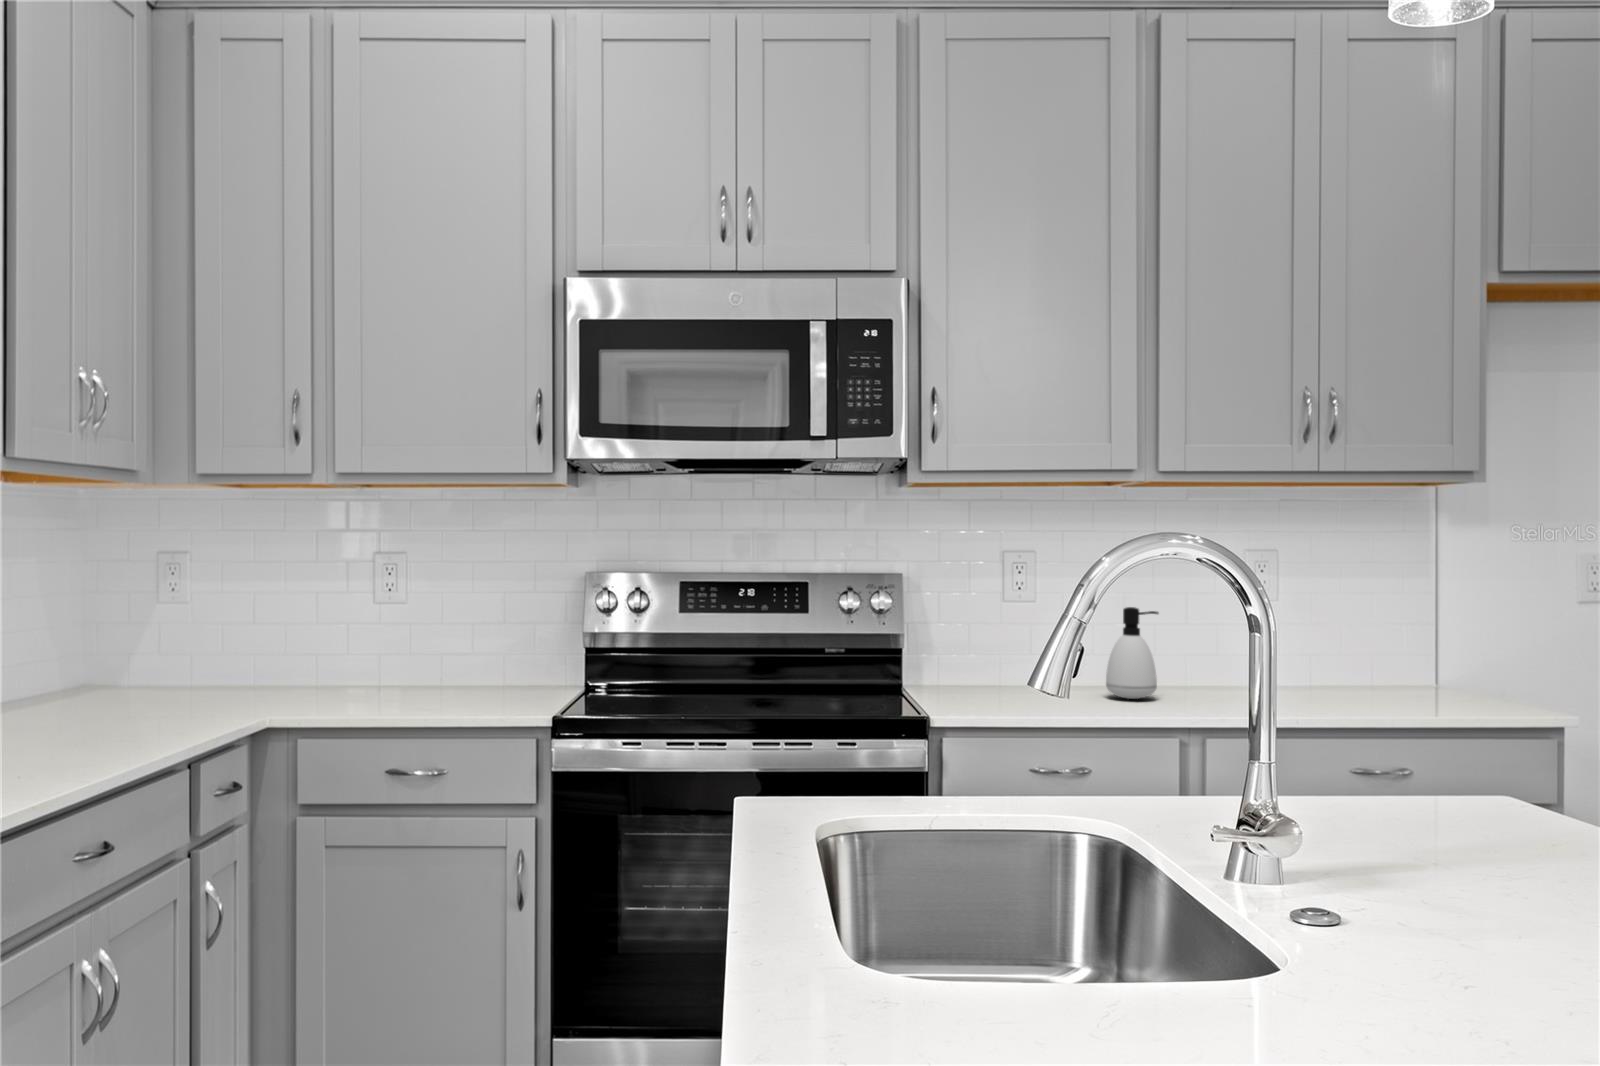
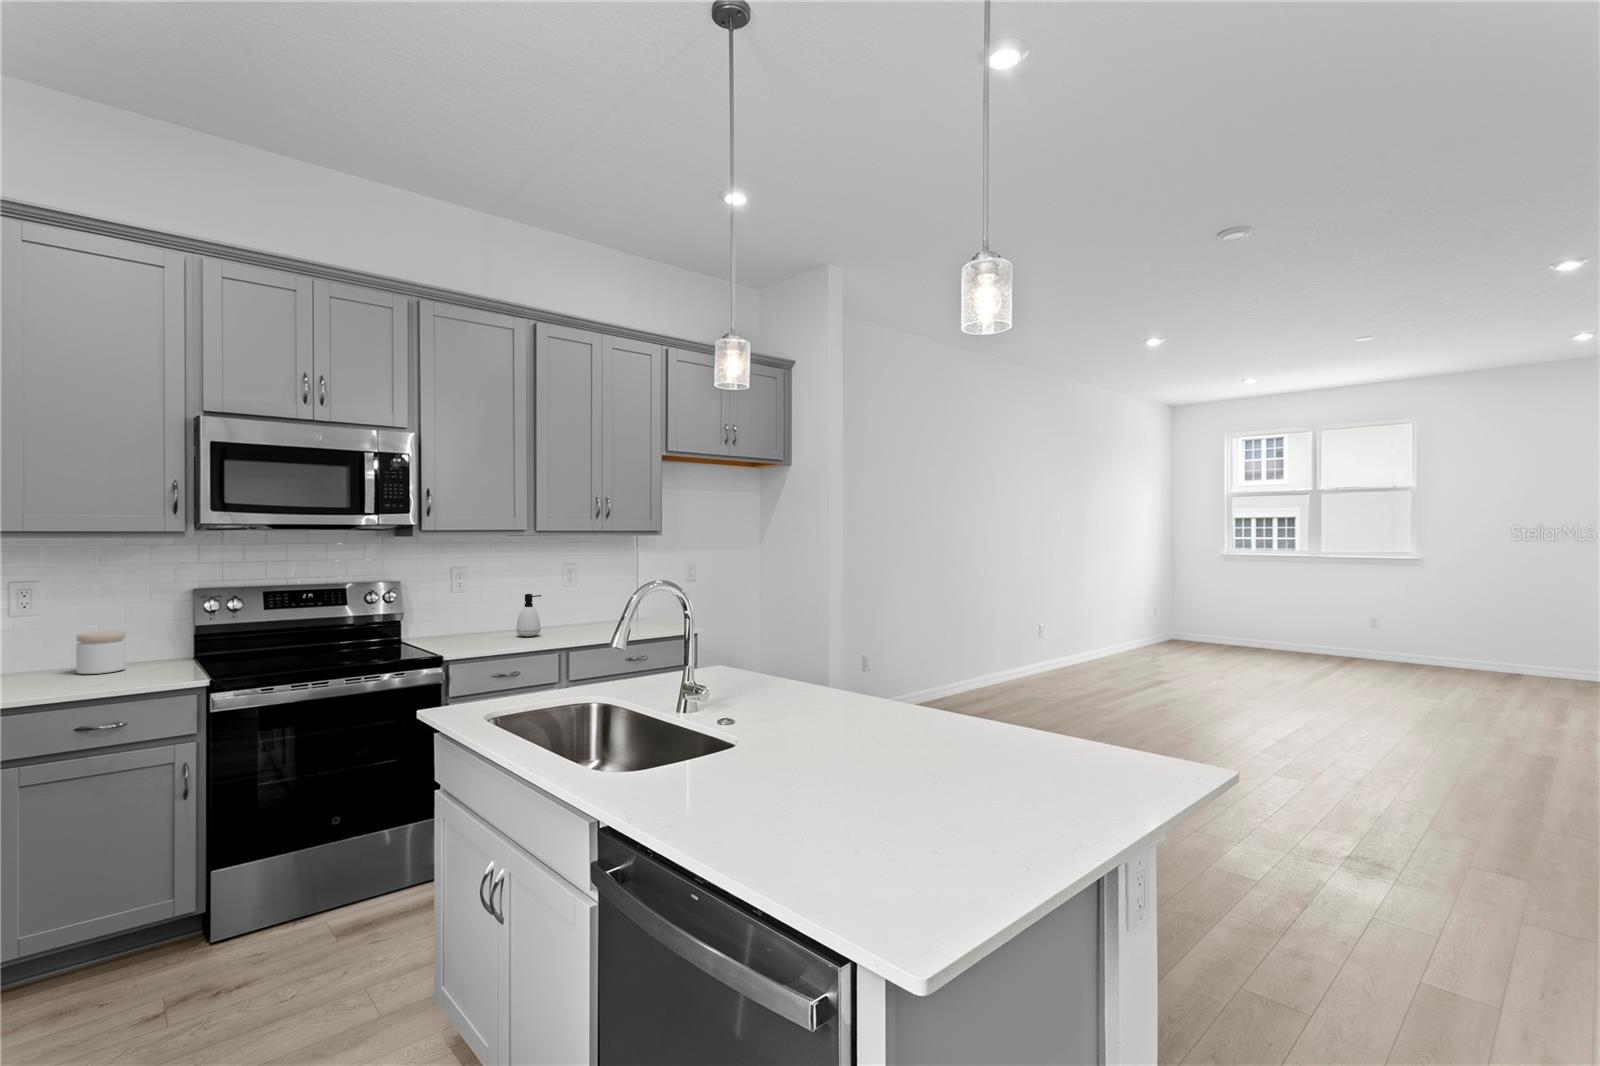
jar: none [437,632,496,697] -> present [76,631,126,674]

